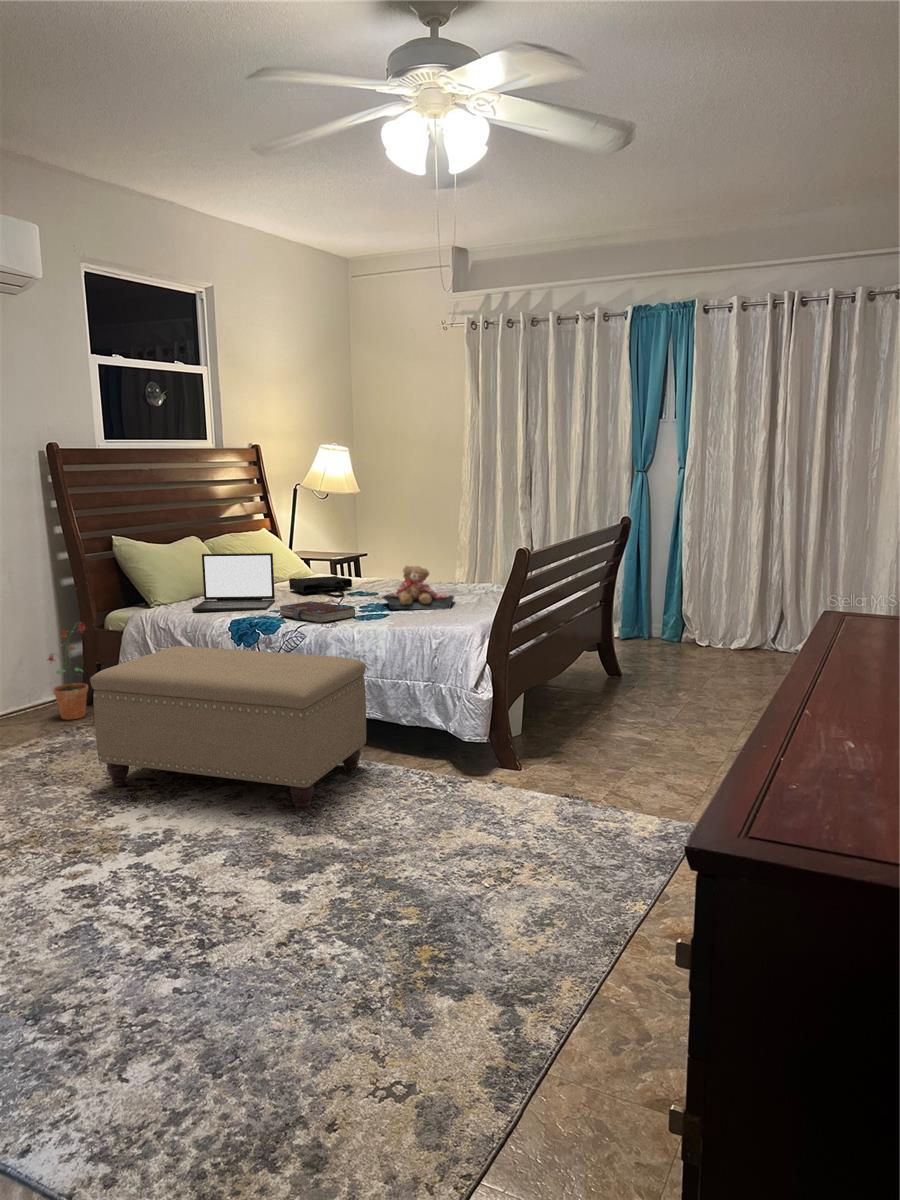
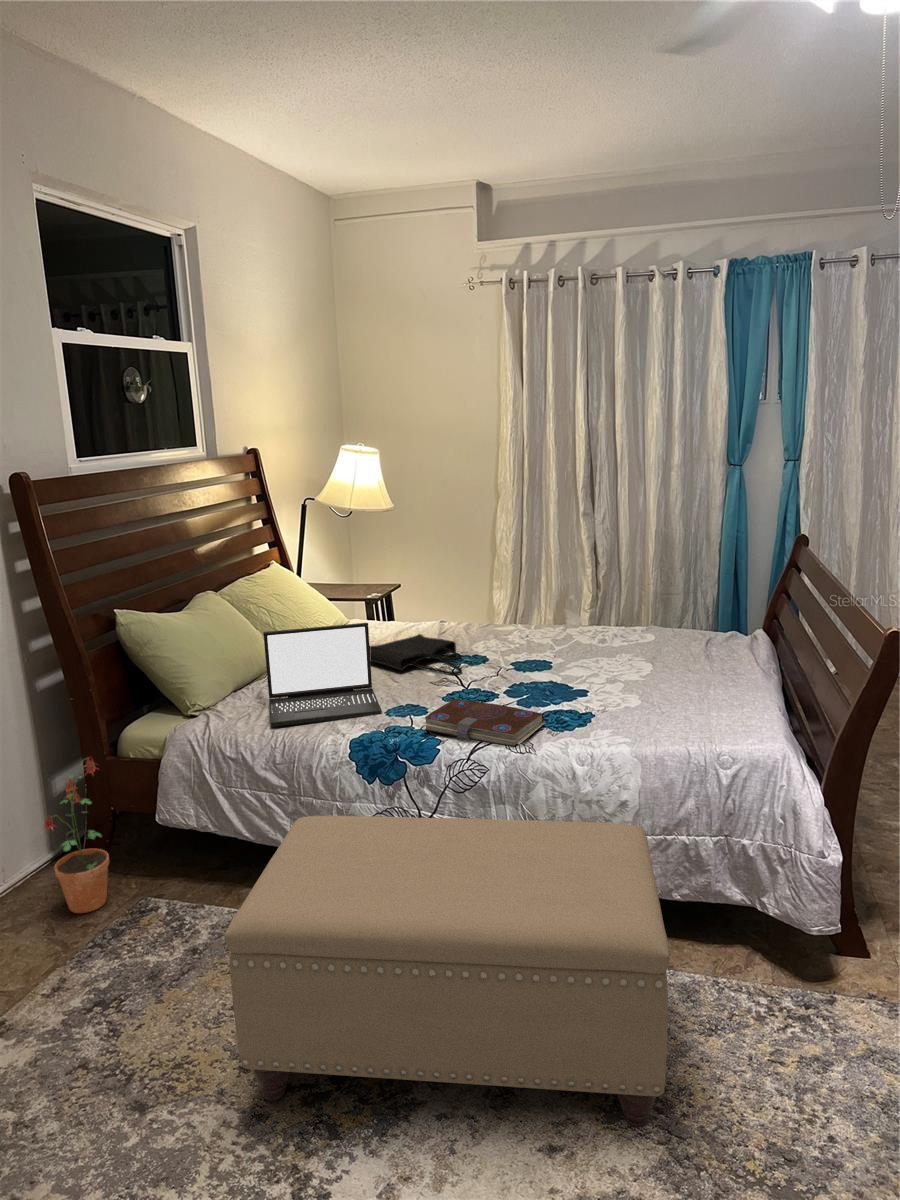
teddy bear: present [382,566,454,610] -> none [544,634,660,704]

